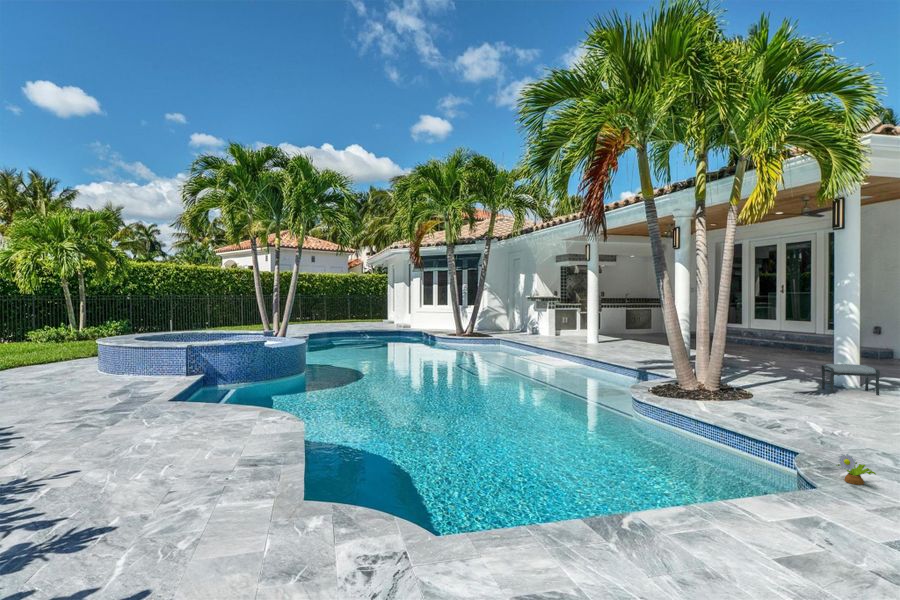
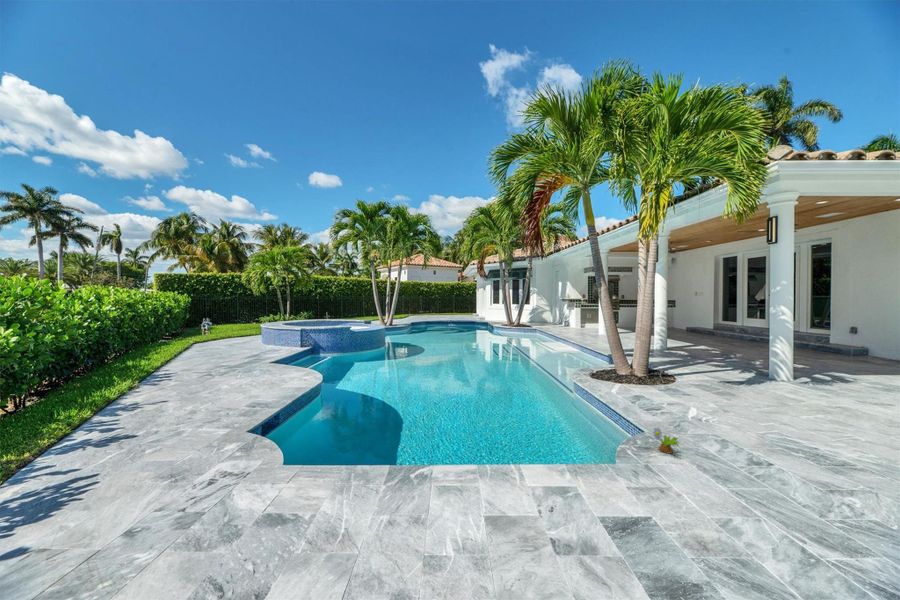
ottoman: present [821,364,880,395] -> none [753,358,804,388]

